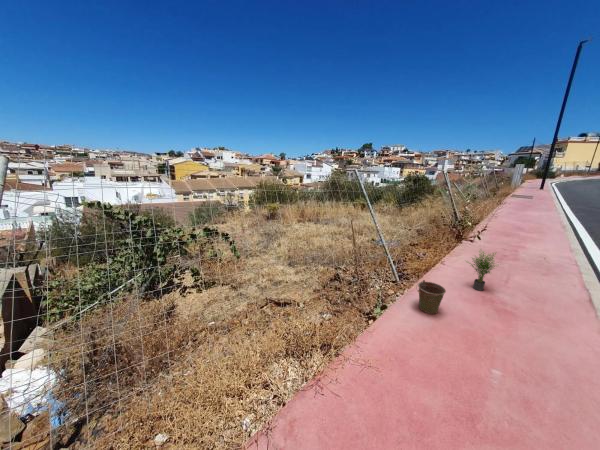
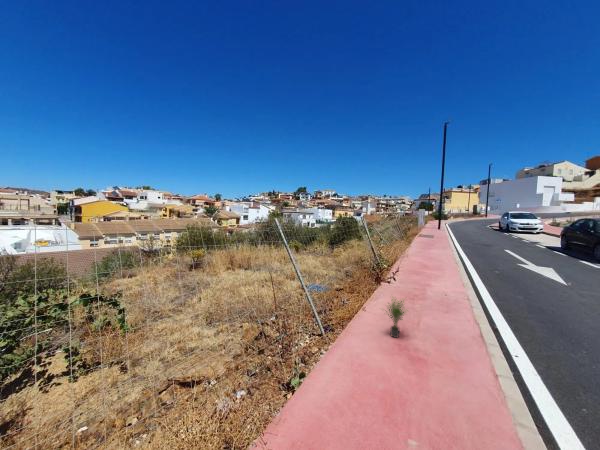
bucket: present [418,280,446,314] -> none [335,336,363,375]

